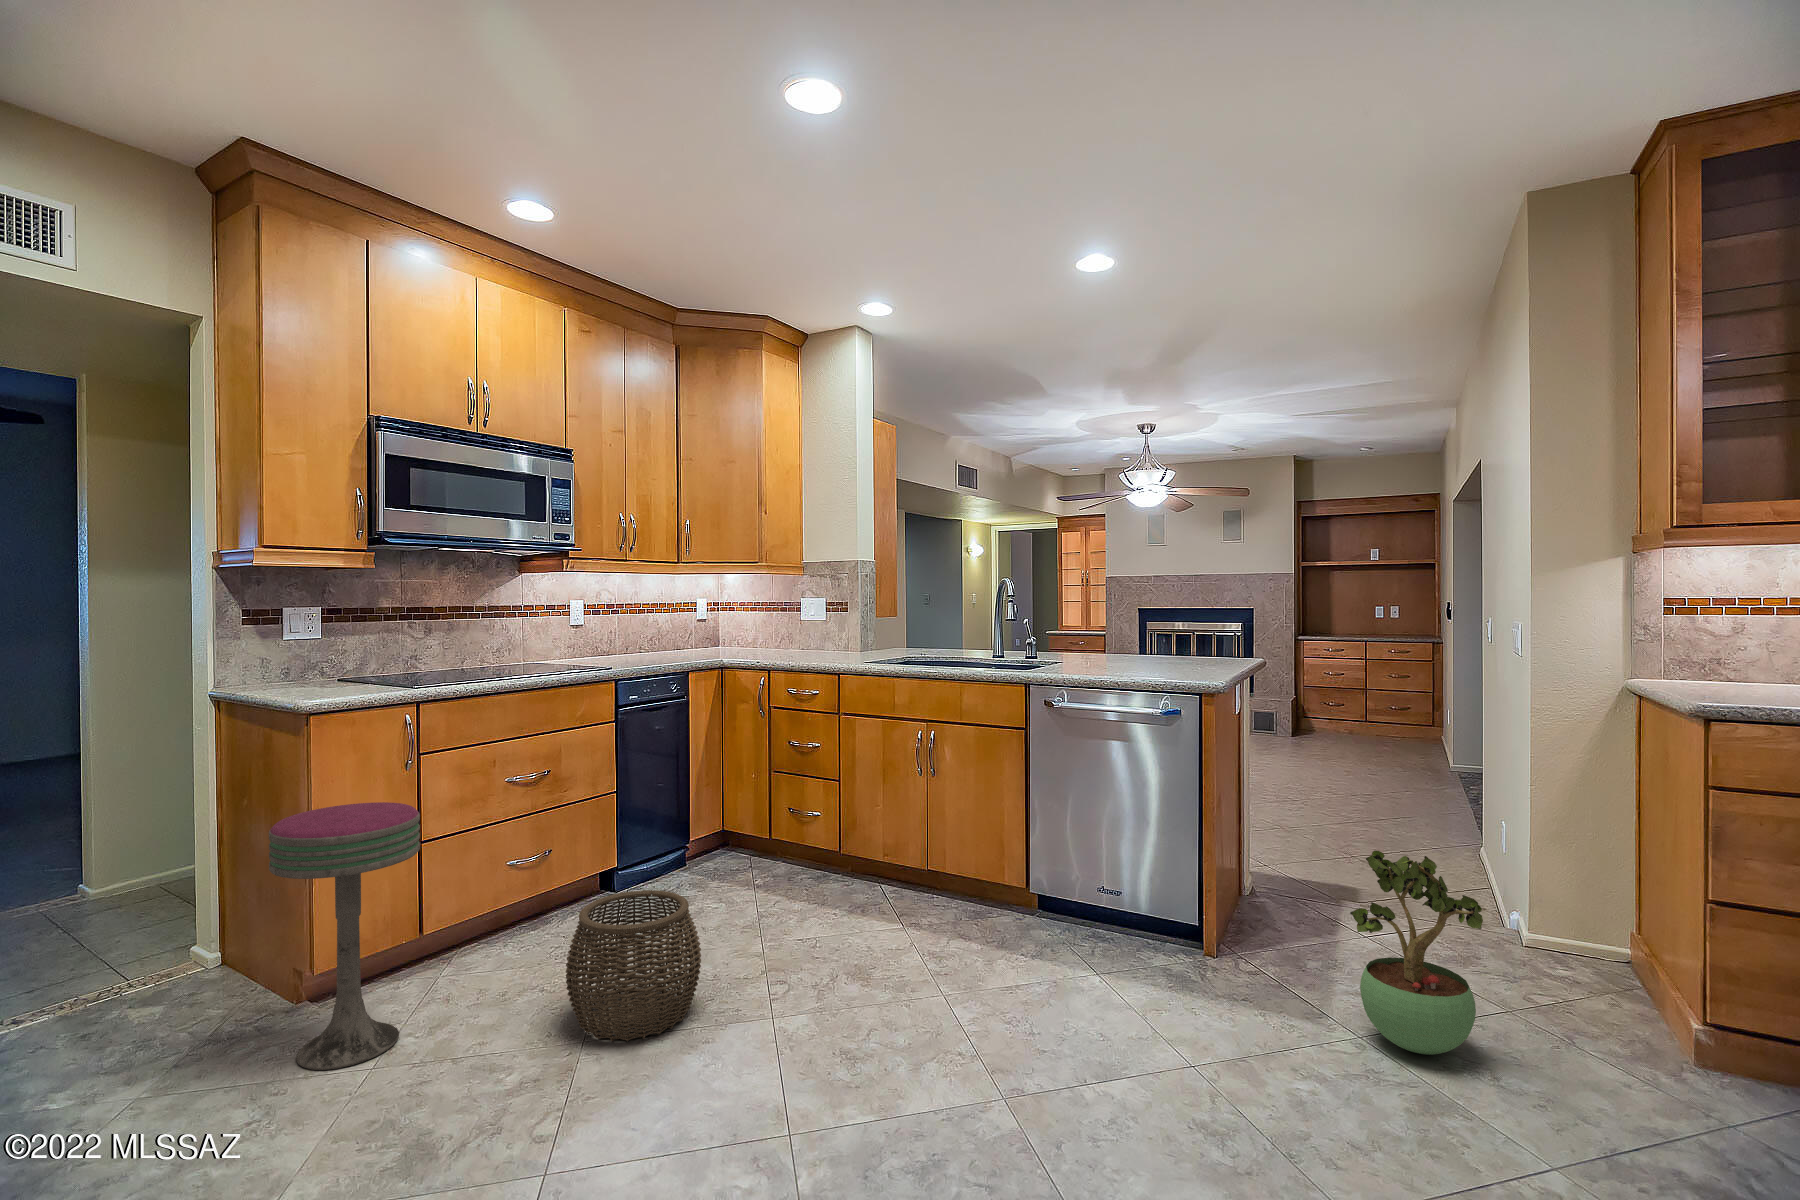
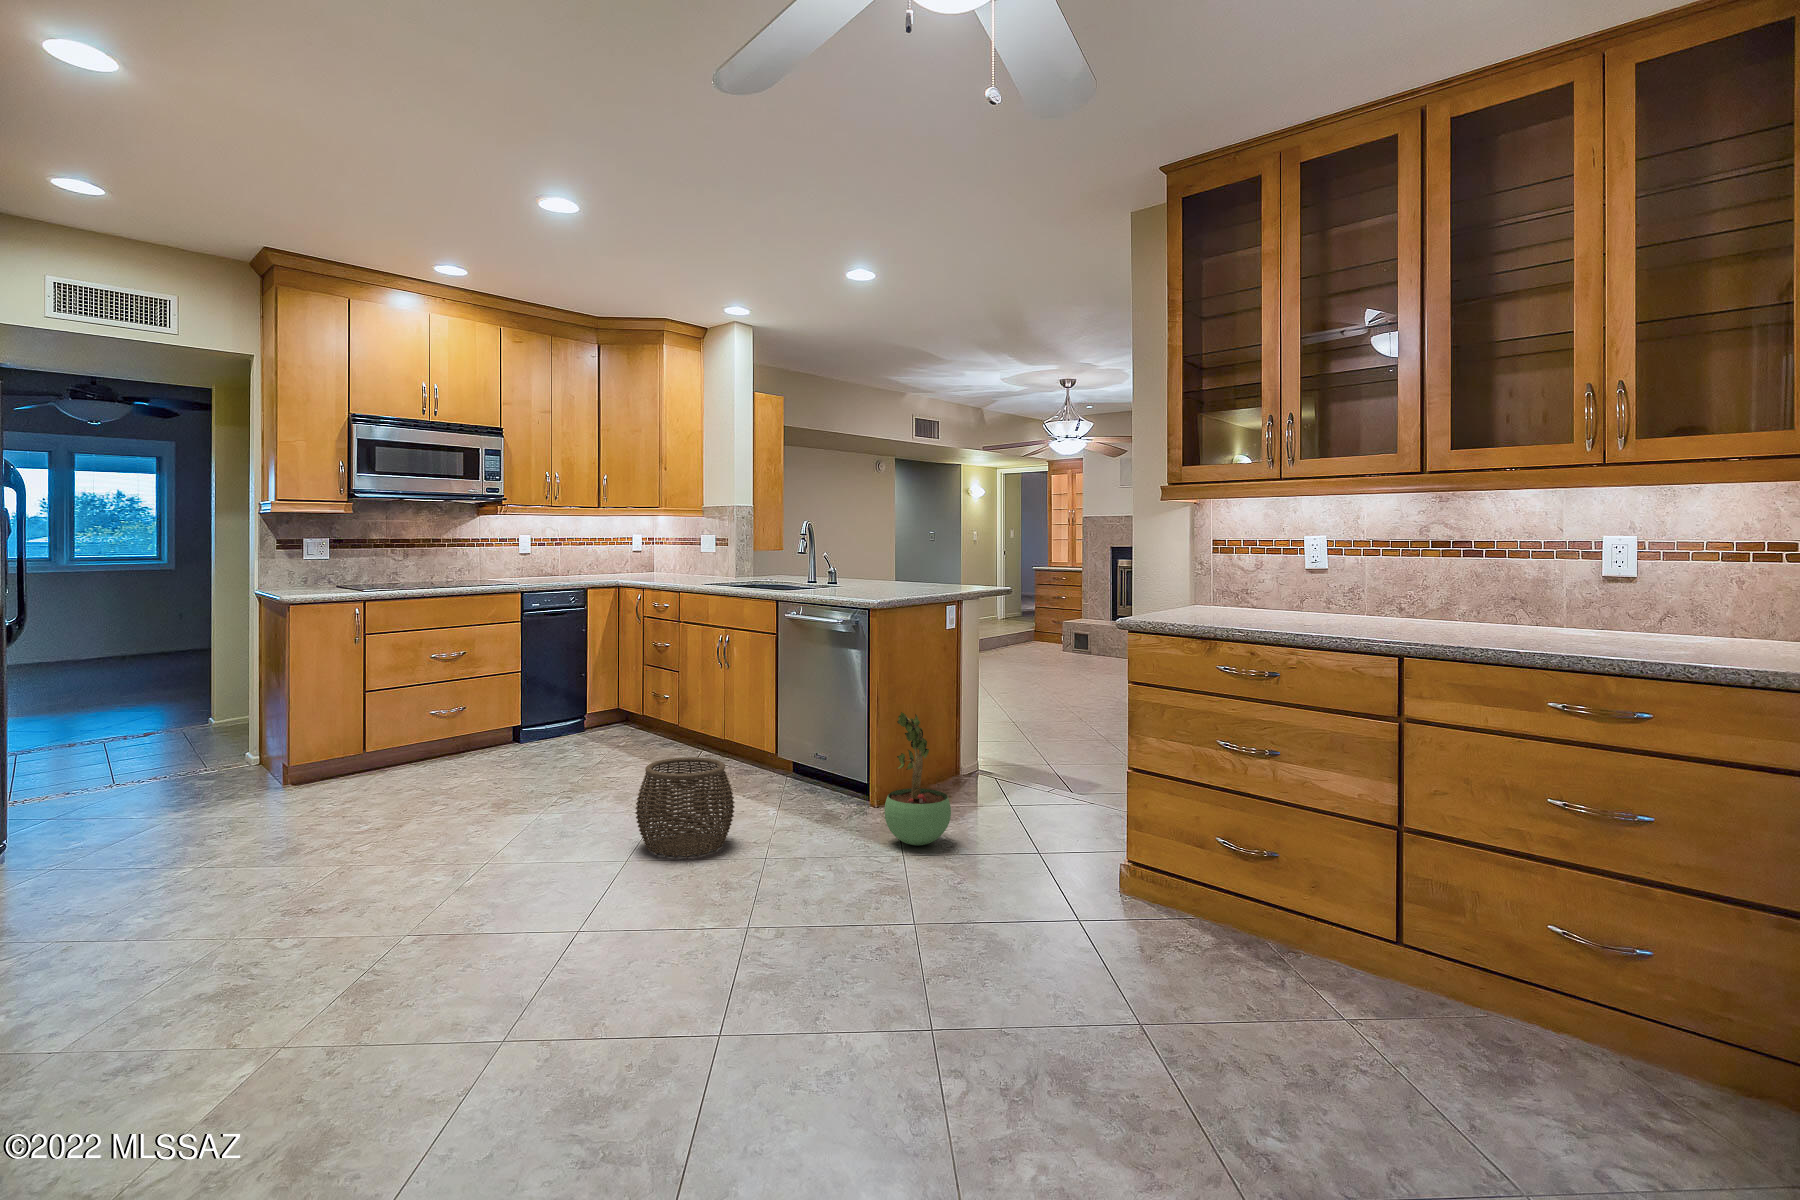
bar stool: present [269,802,420,1070] -> none [261,654,349,799]
woven basket: present [566,890,701,1041] -> present [635,757,735,857]

